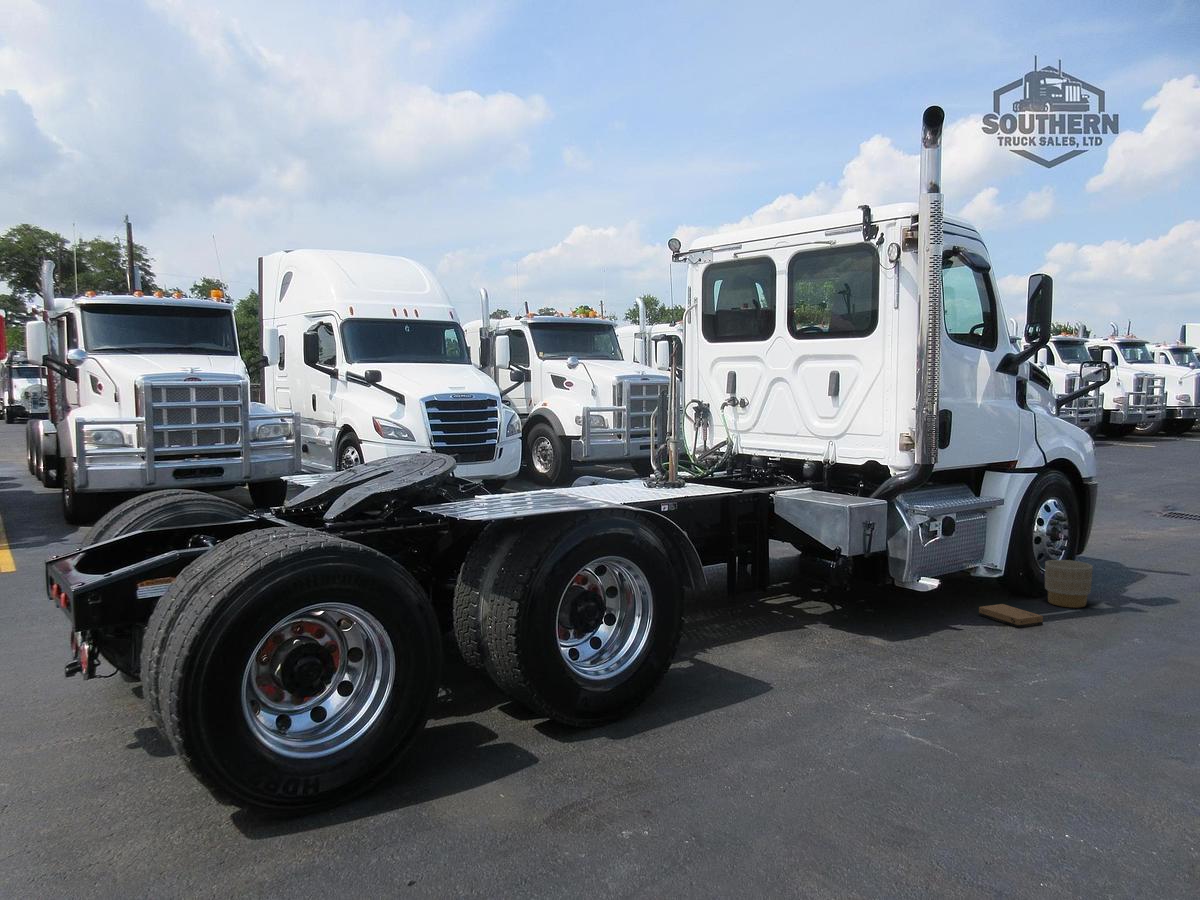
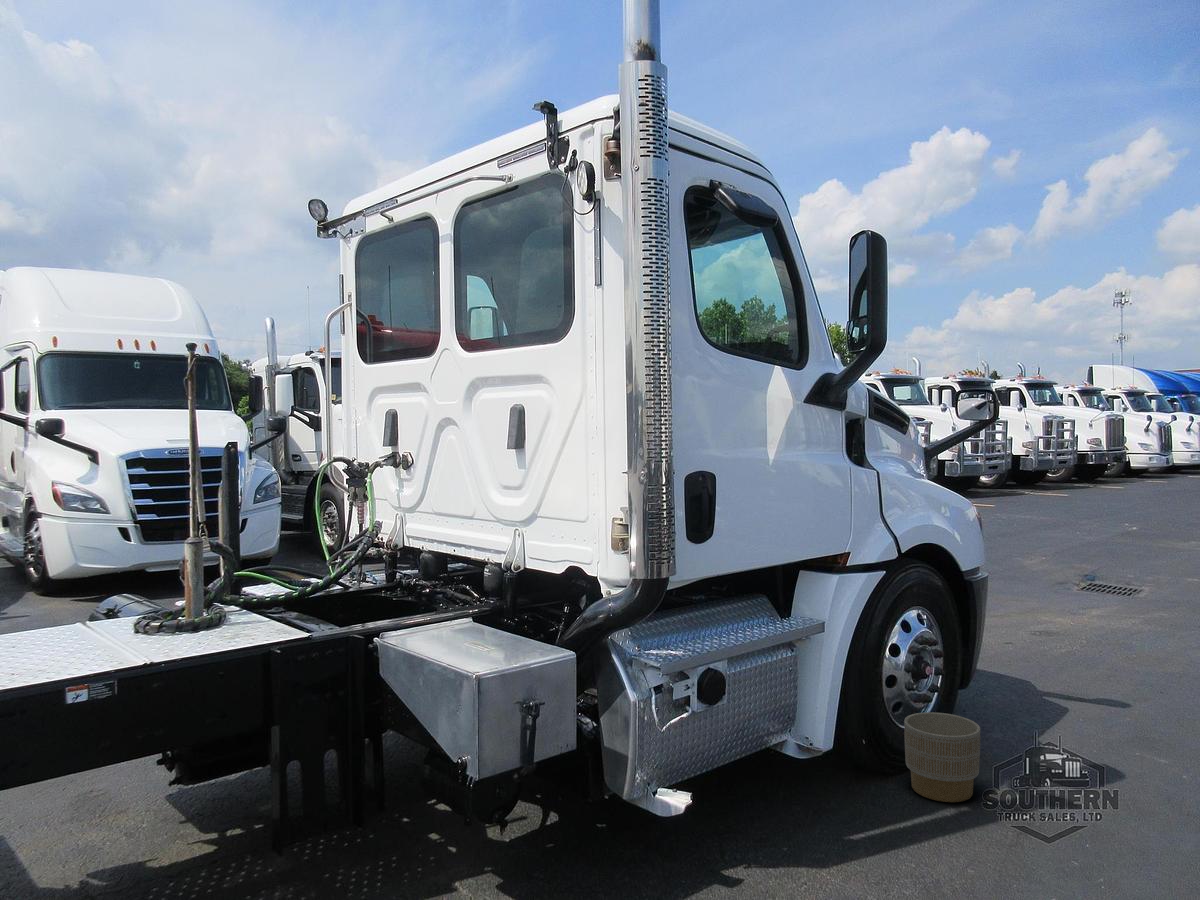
cardboard box: present [979,604,1043,628] -> none [786,806,891,872]

